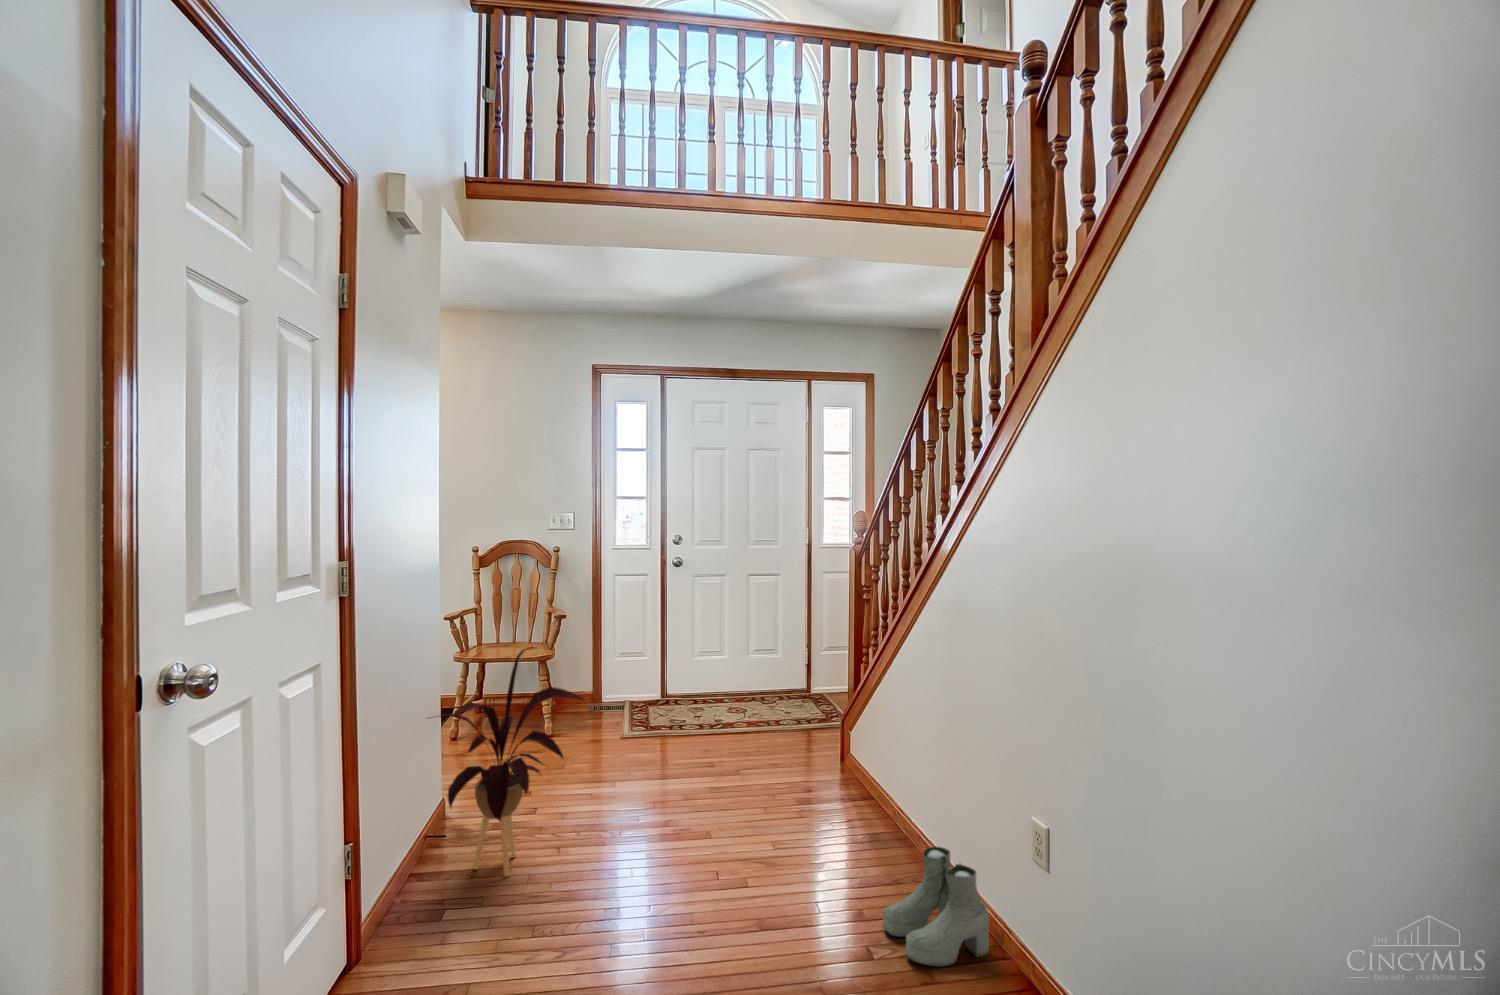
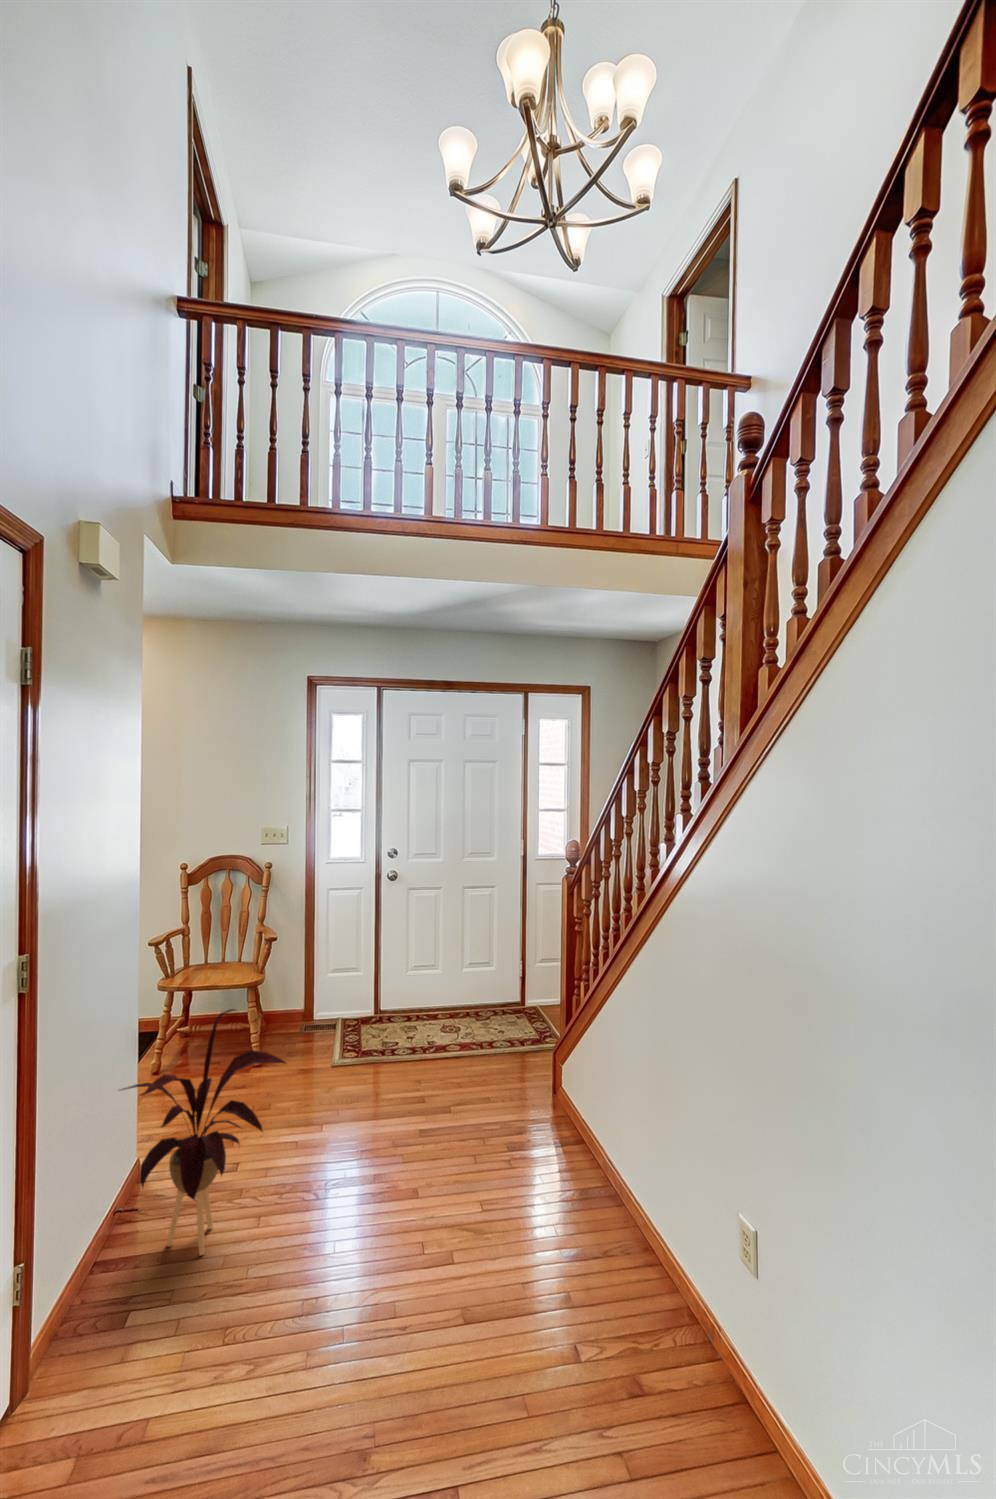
boots: present [883,847,989,967] -> none [589,1231,697,1368]

